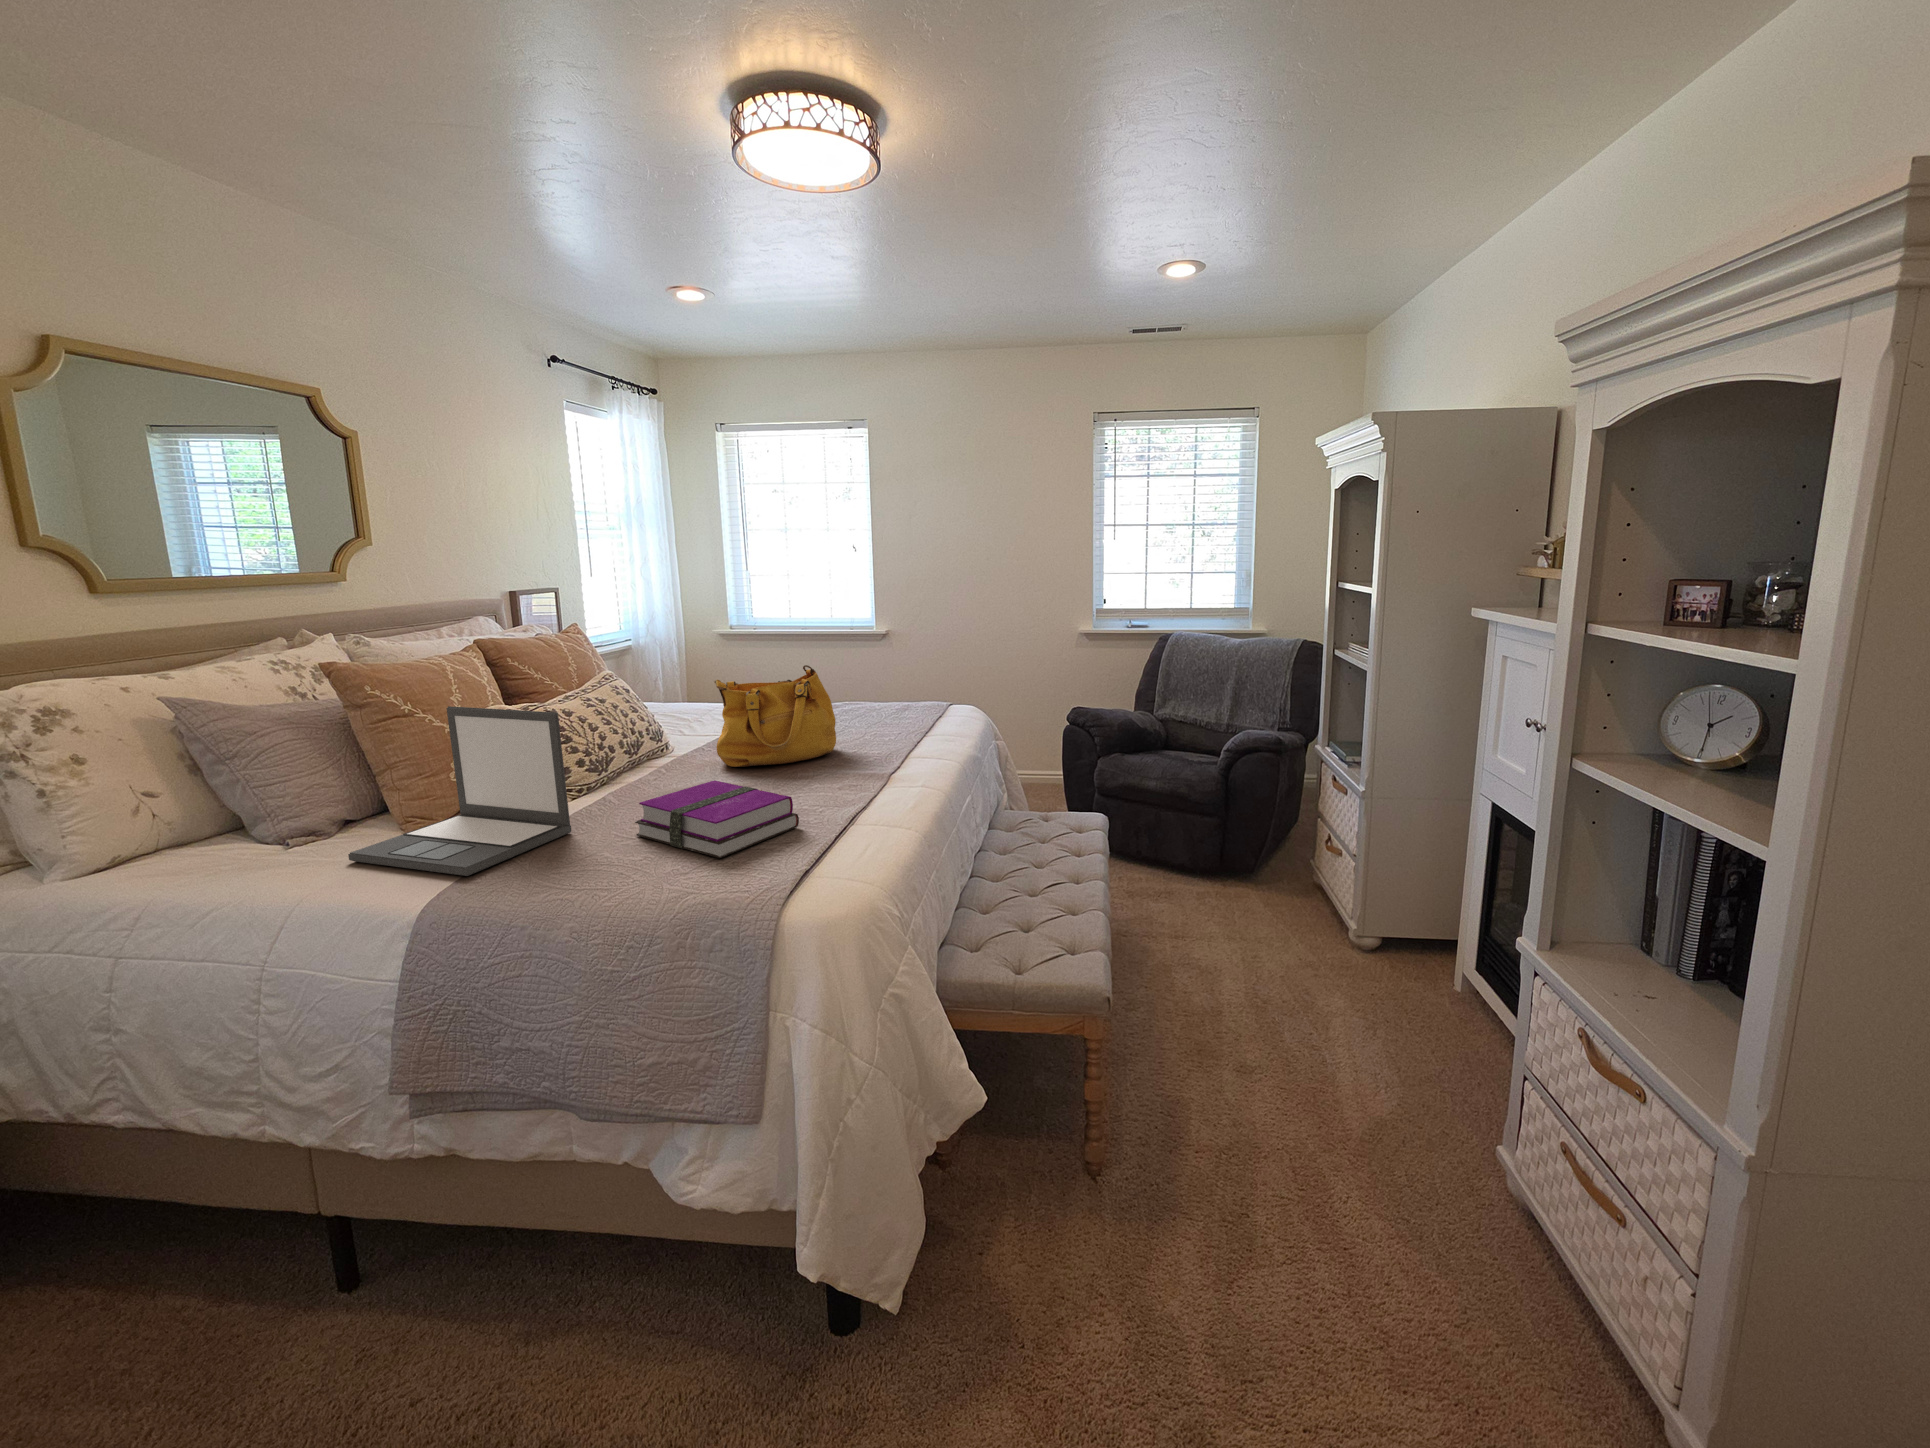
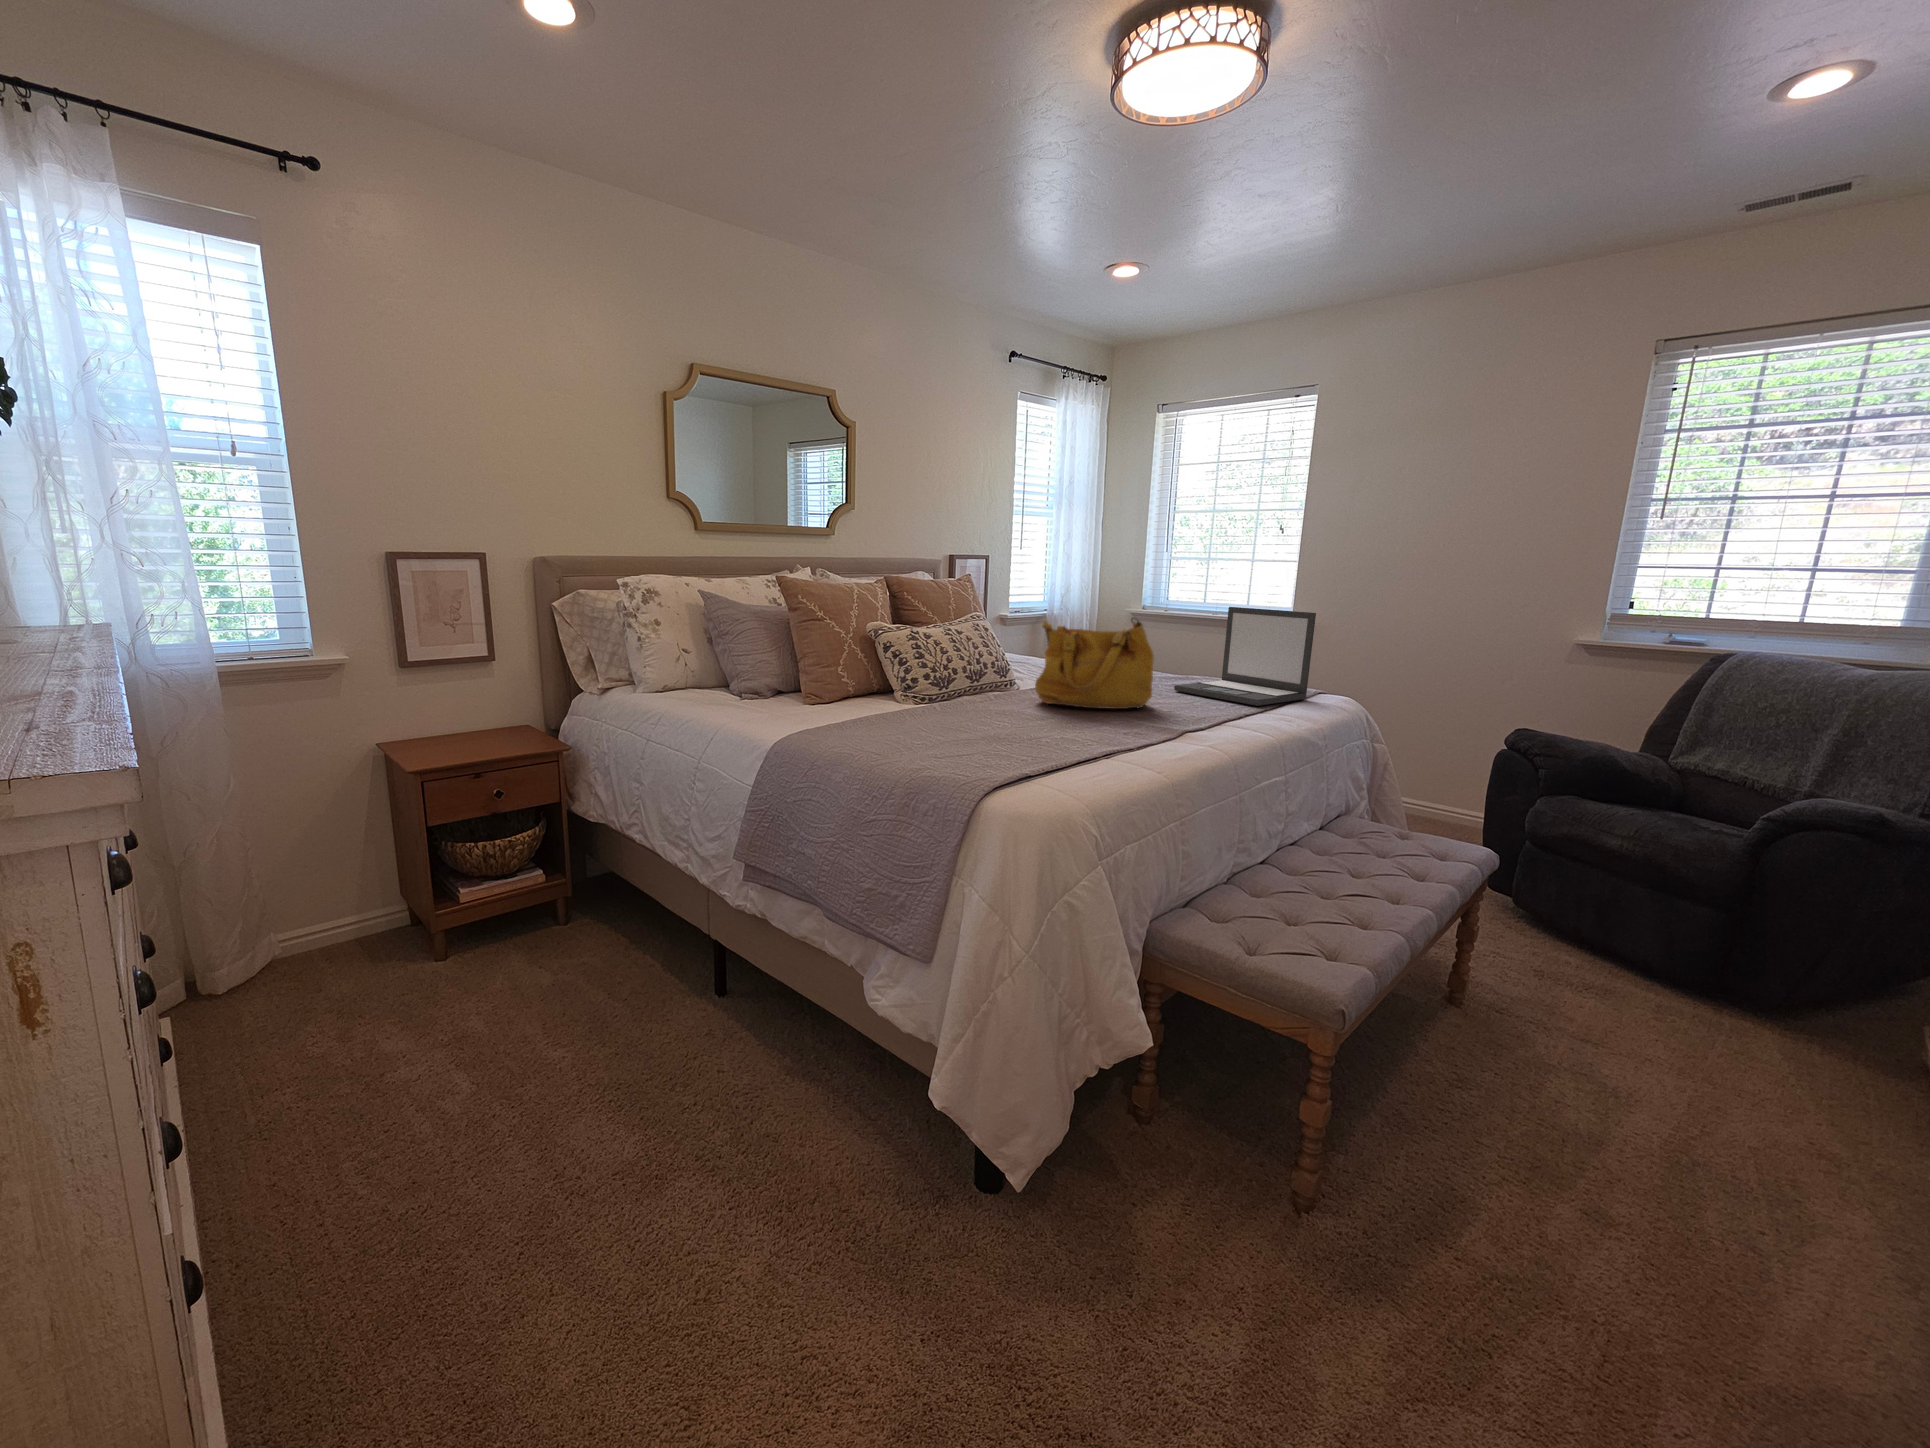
laptop: present [348,706,571,876] -> present [1174,607,1316,706]
hardback book: present [635,780,799,858] -> none [926,701,1054,757]

